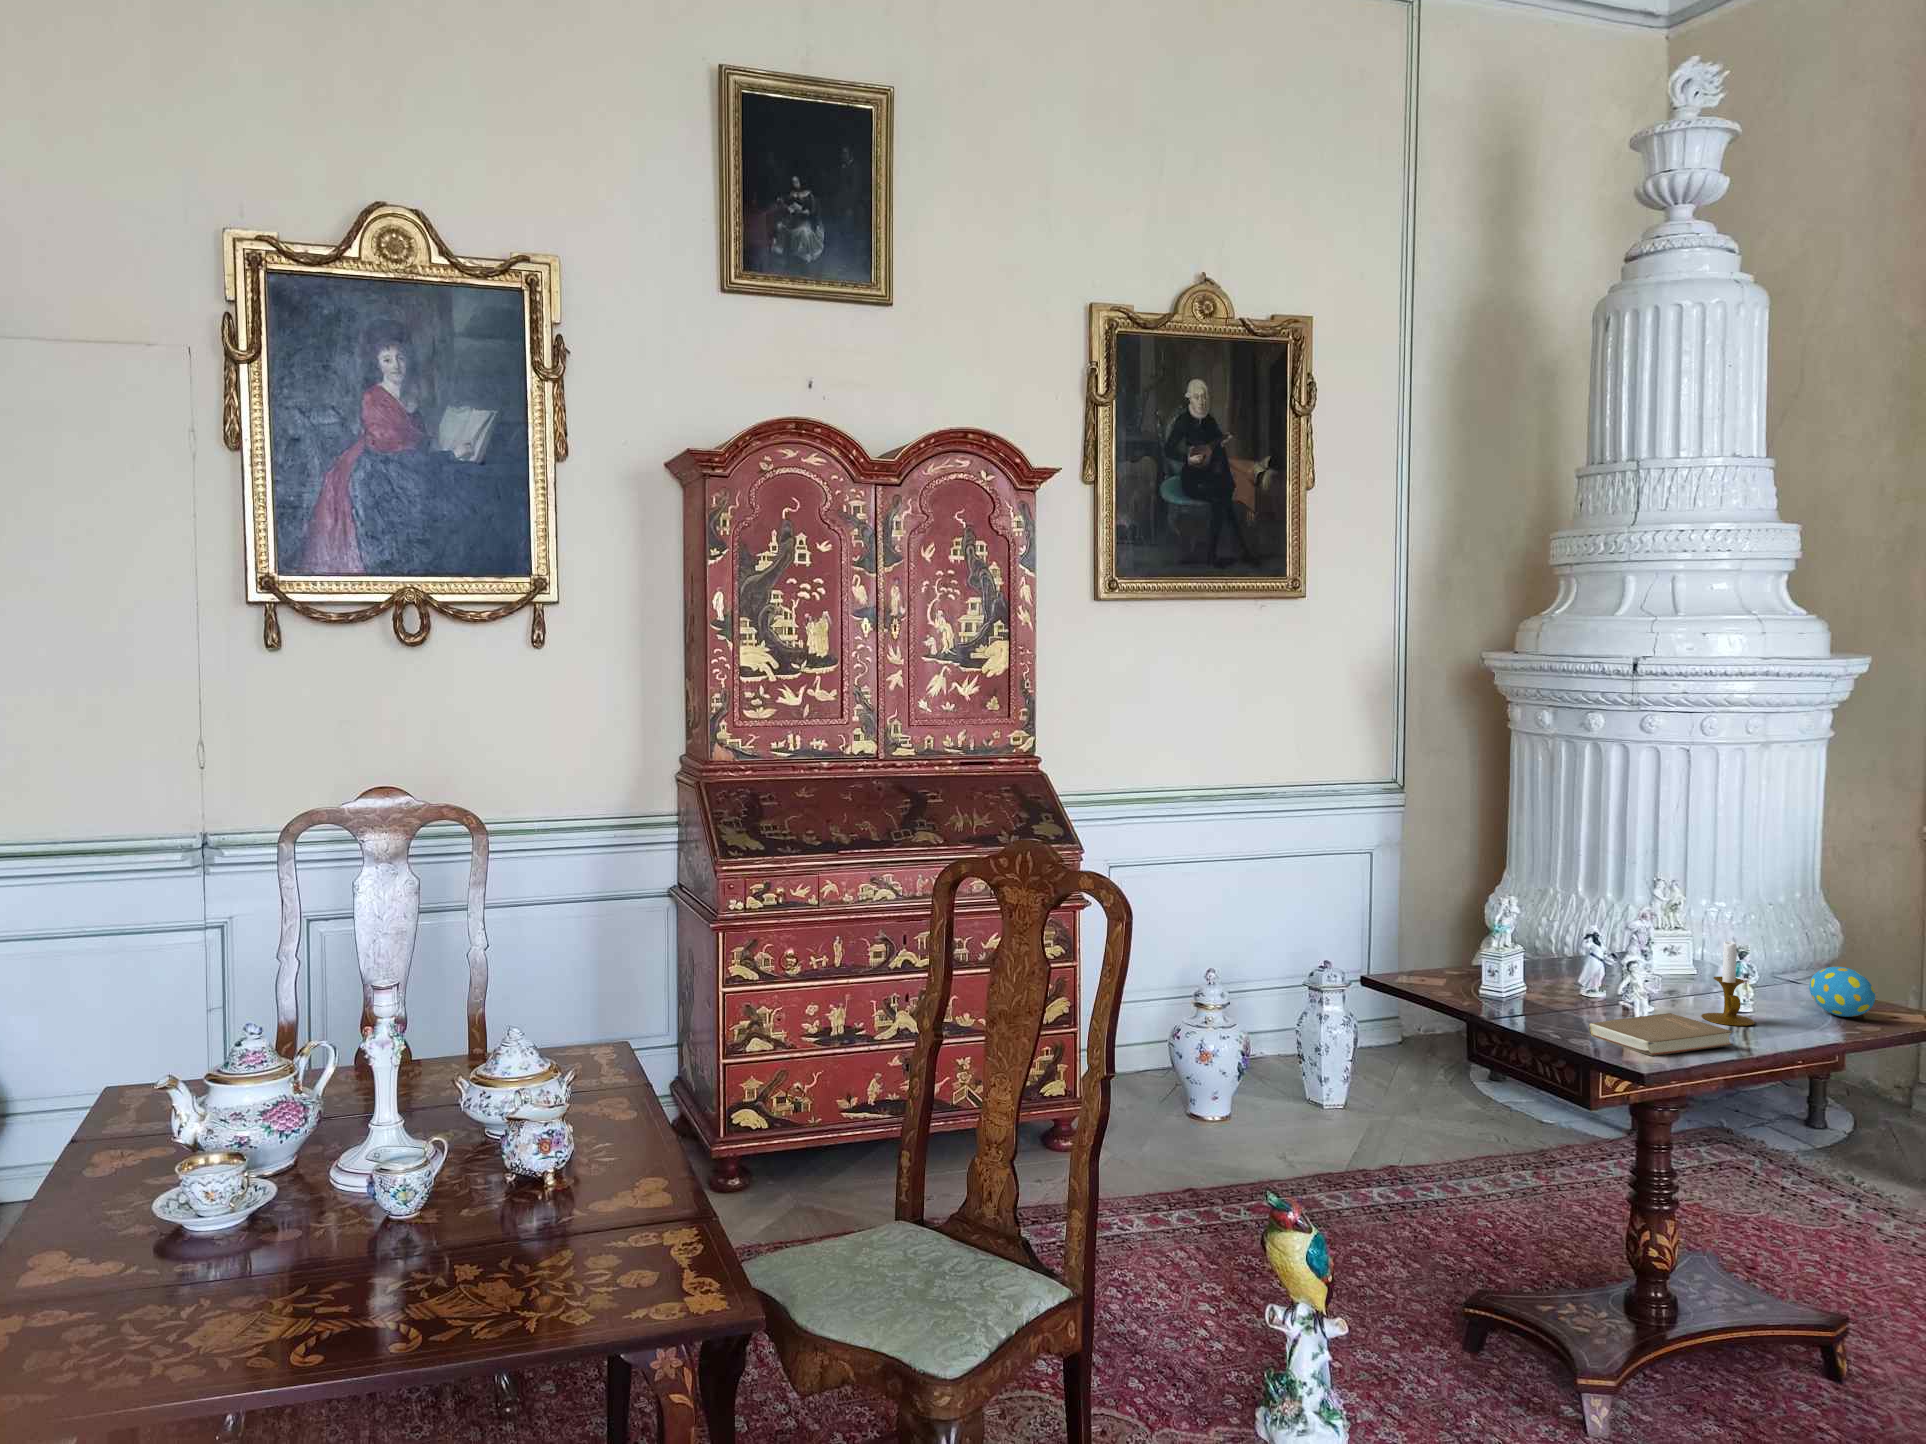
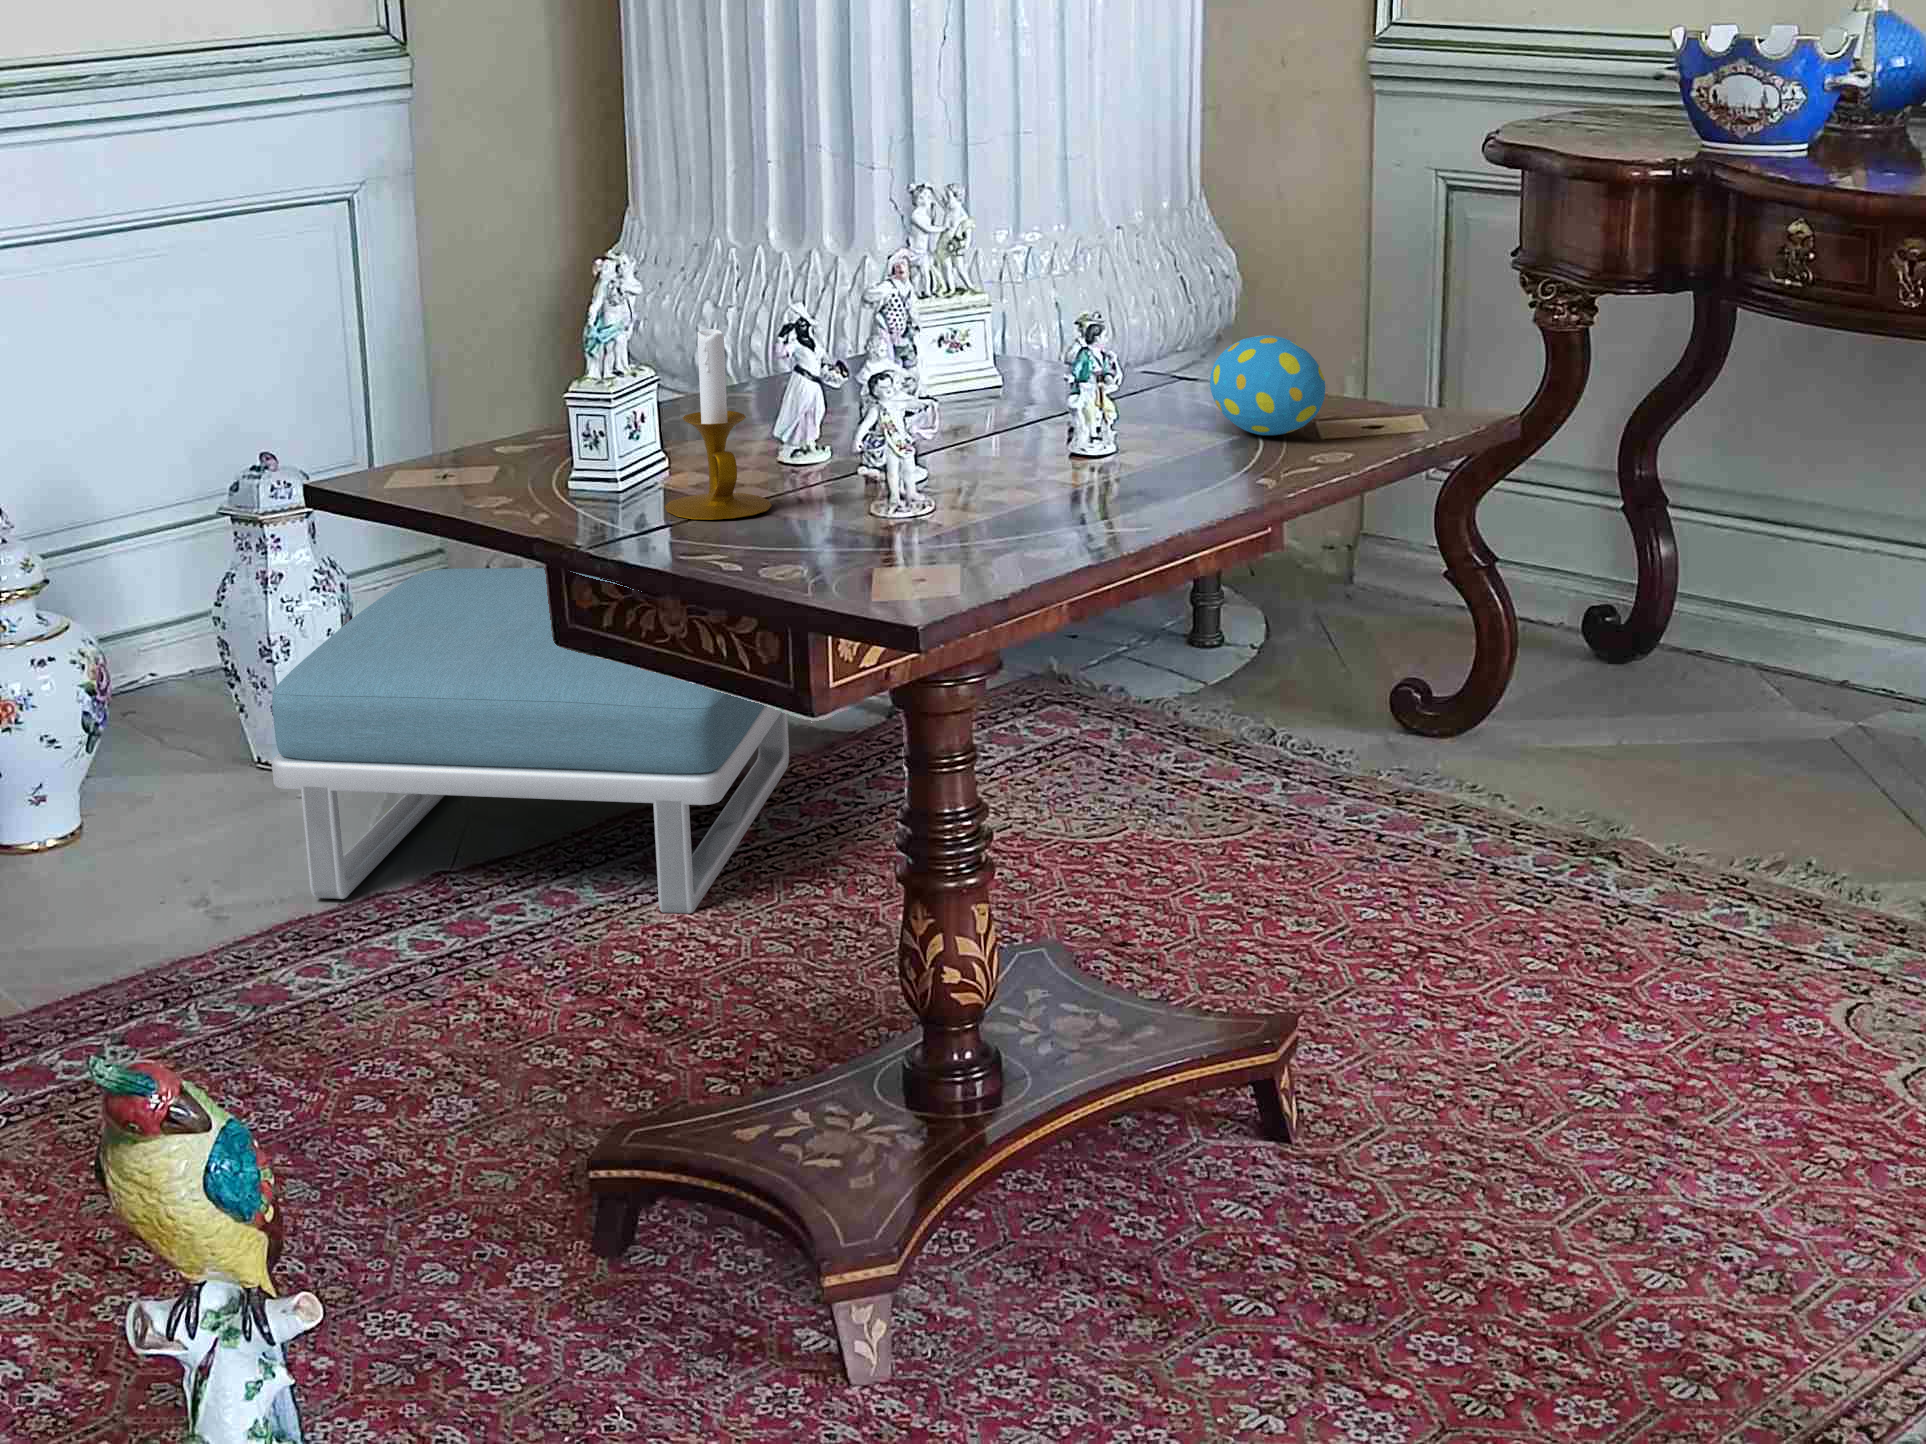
candlestick: present [1701,941,1755,1026] -> present [665,329,772,520]
book: present [1589,1013,1733,1056] -> none [799,476,1084,578]
footstool: none [1321,1024,1586,1208] -> present [272,568,789,914]

